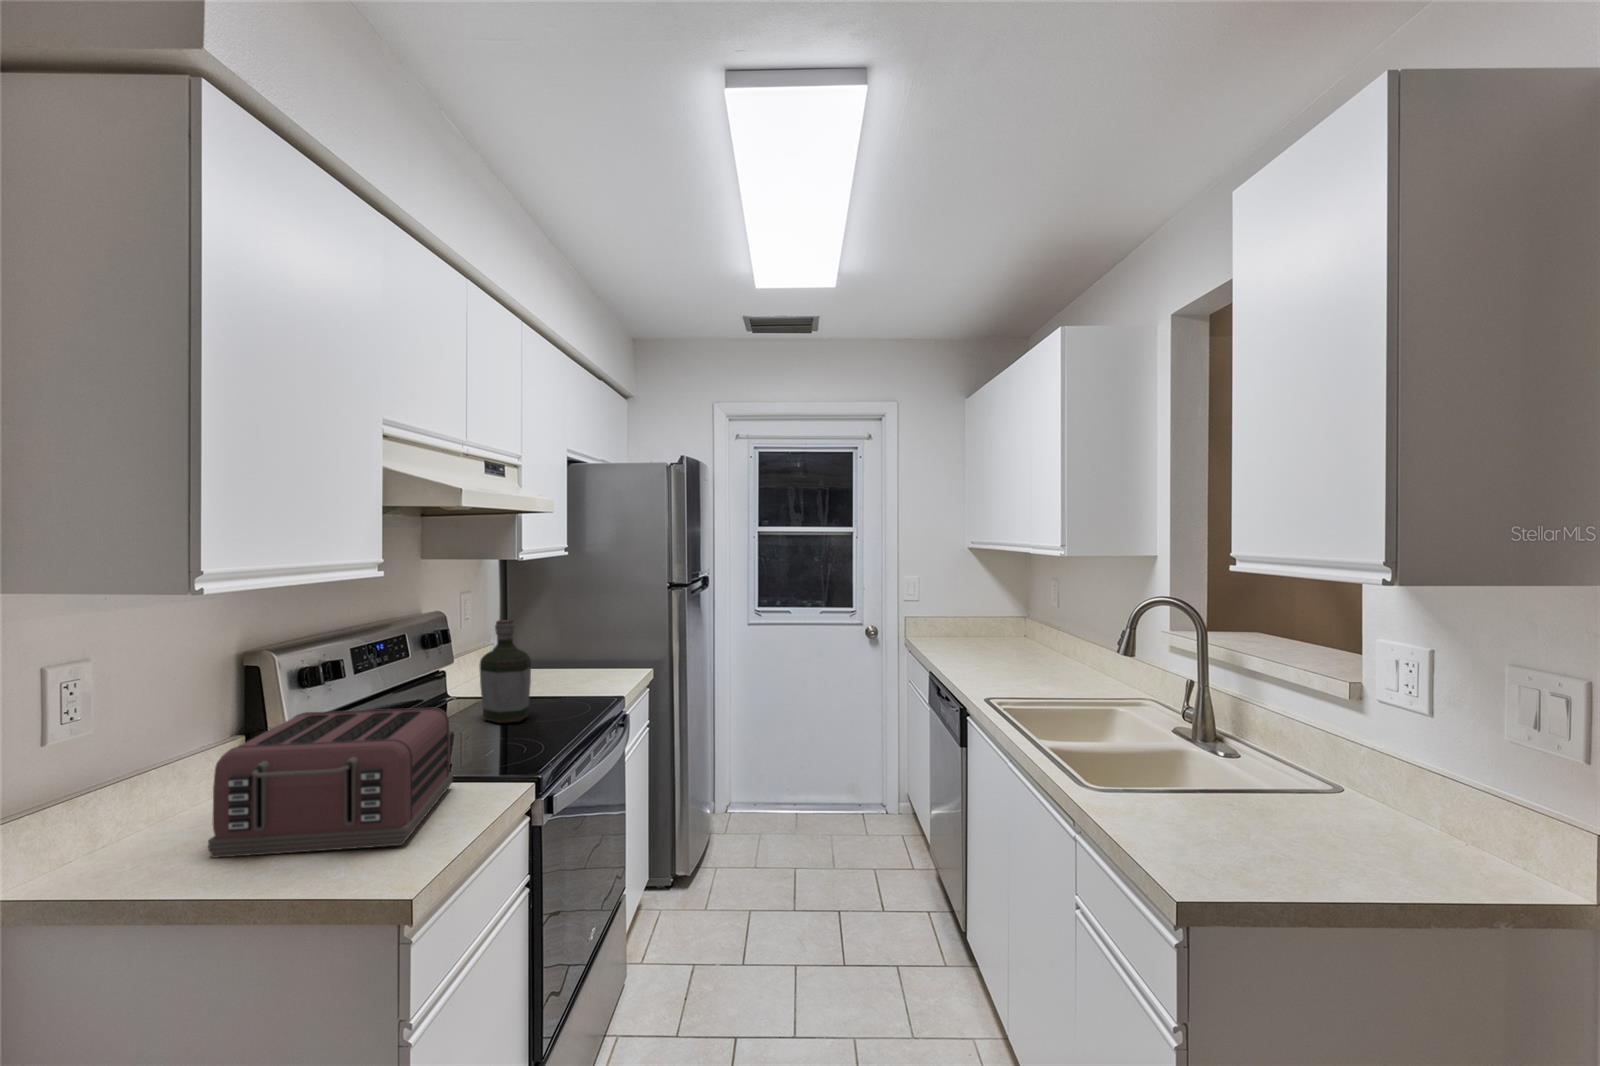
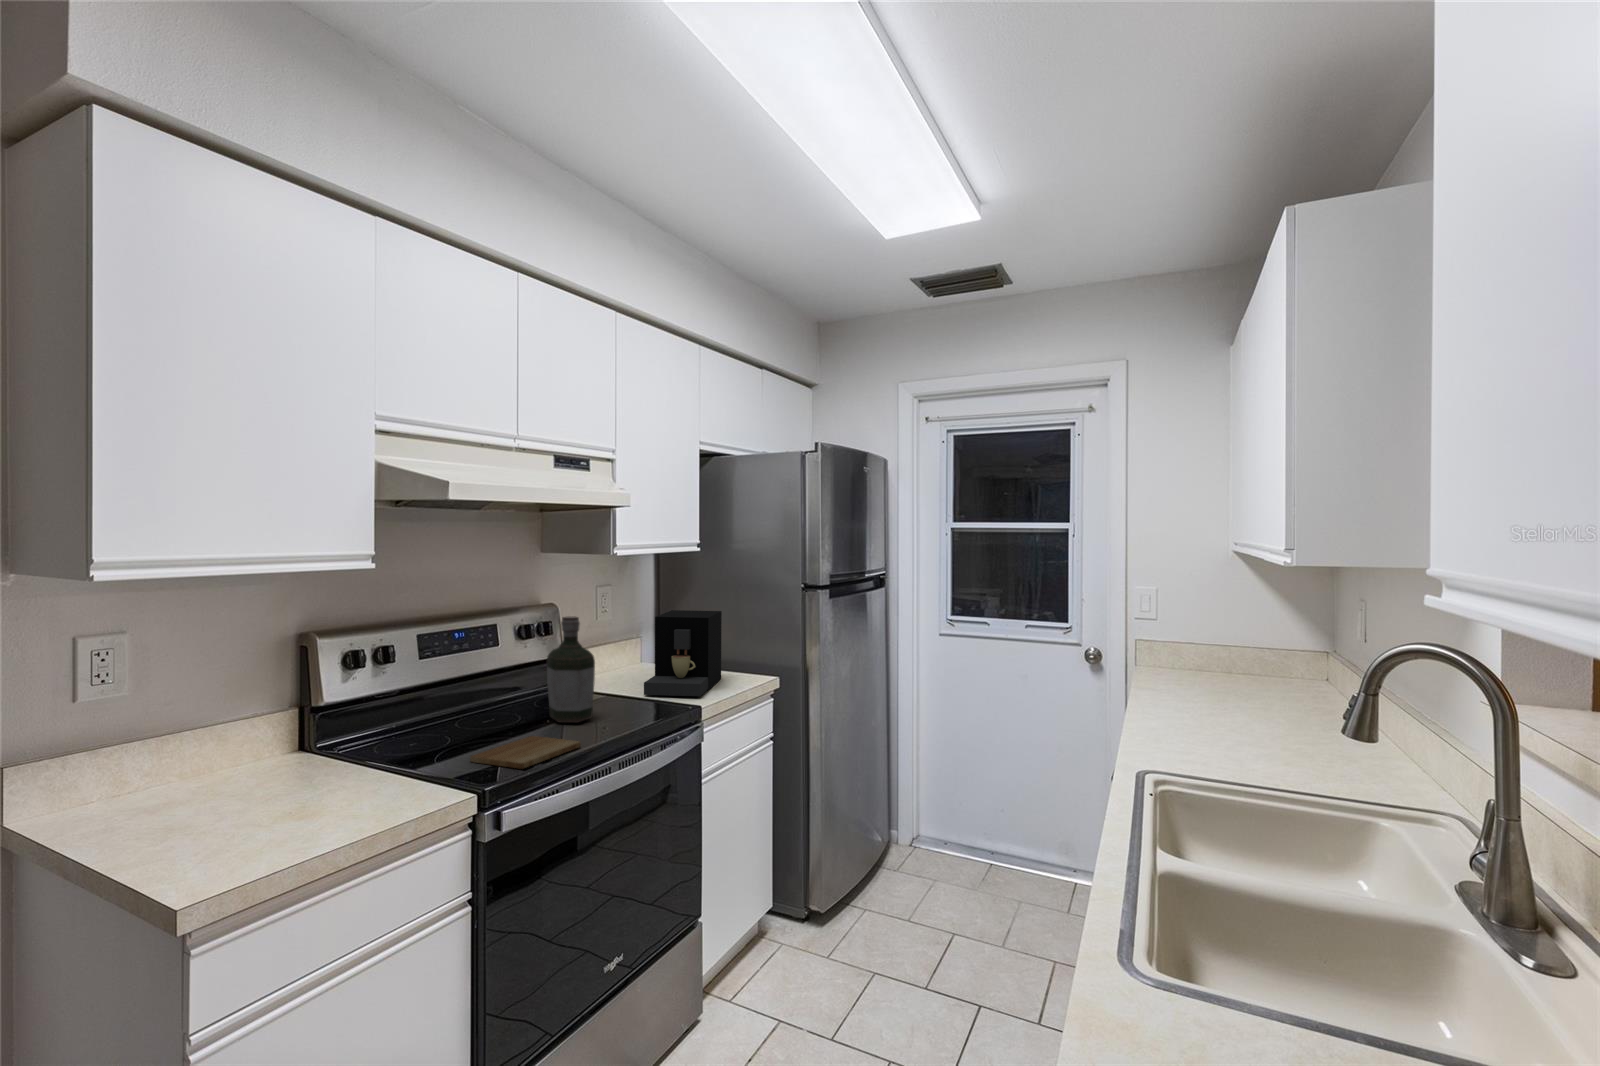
coffee maker: none [547,610,603,692] -> present [644,610,722,696]
toaster: present [208,708,453,858] -> none [183,693,437,829]
cutting board: none [460,737,552,767] -> present [470,736,581,769]

